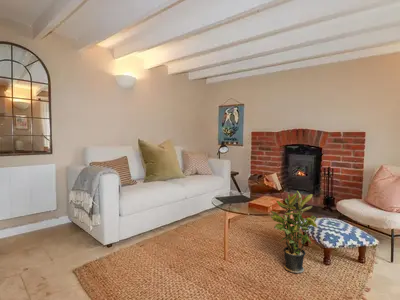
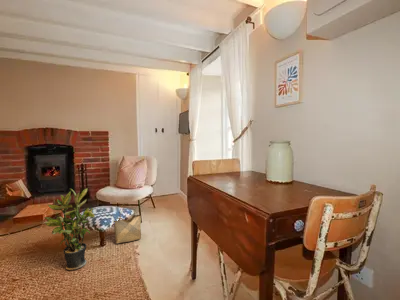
woven basket: none [342,225,383,279] -> present [114,203,141,243]

